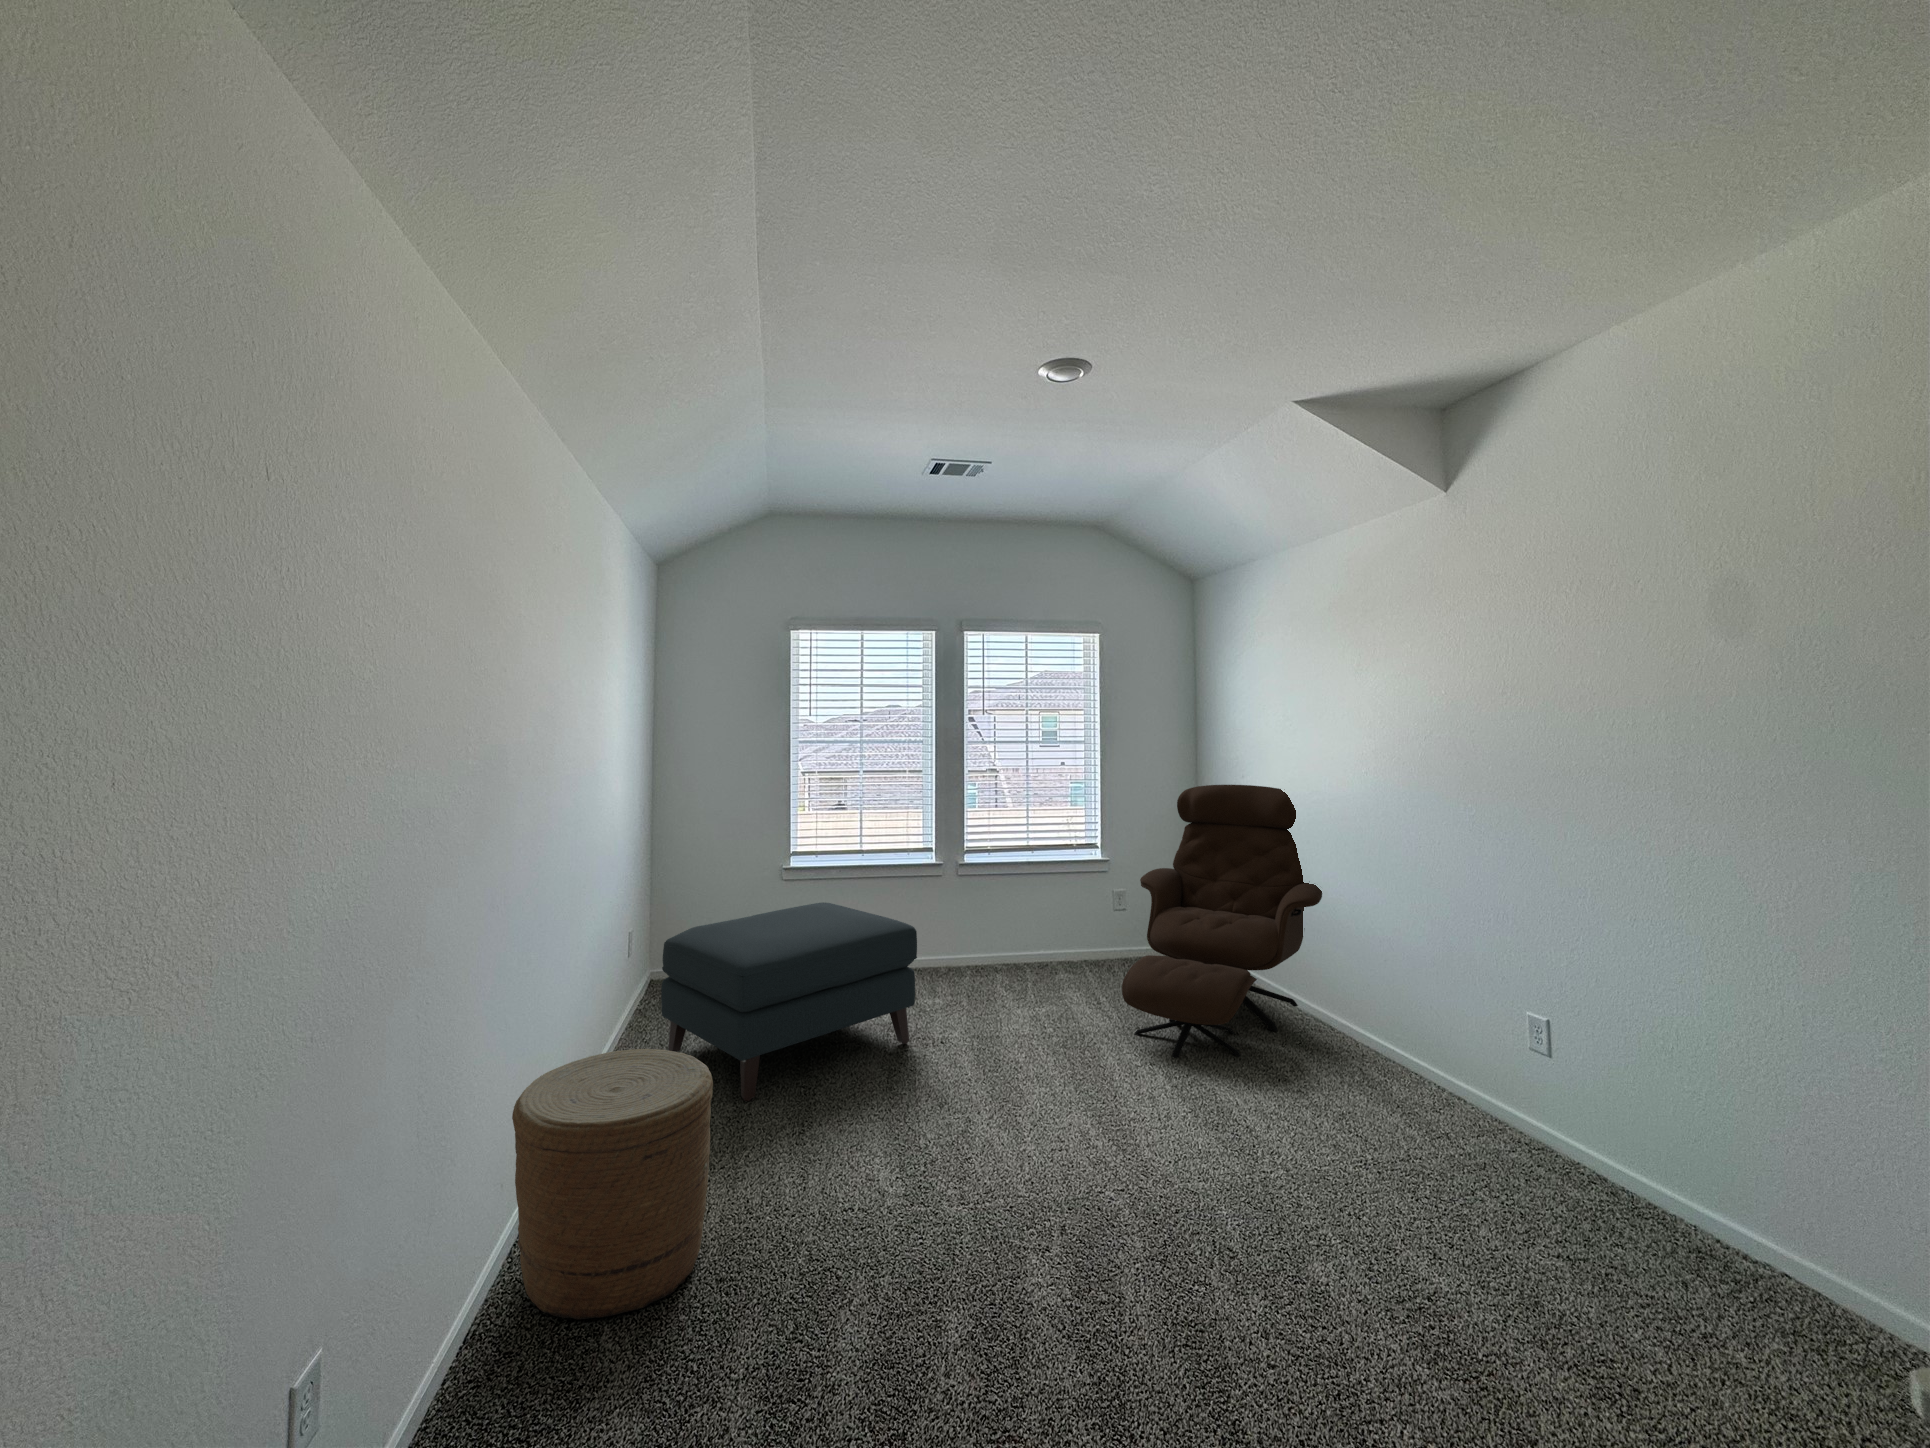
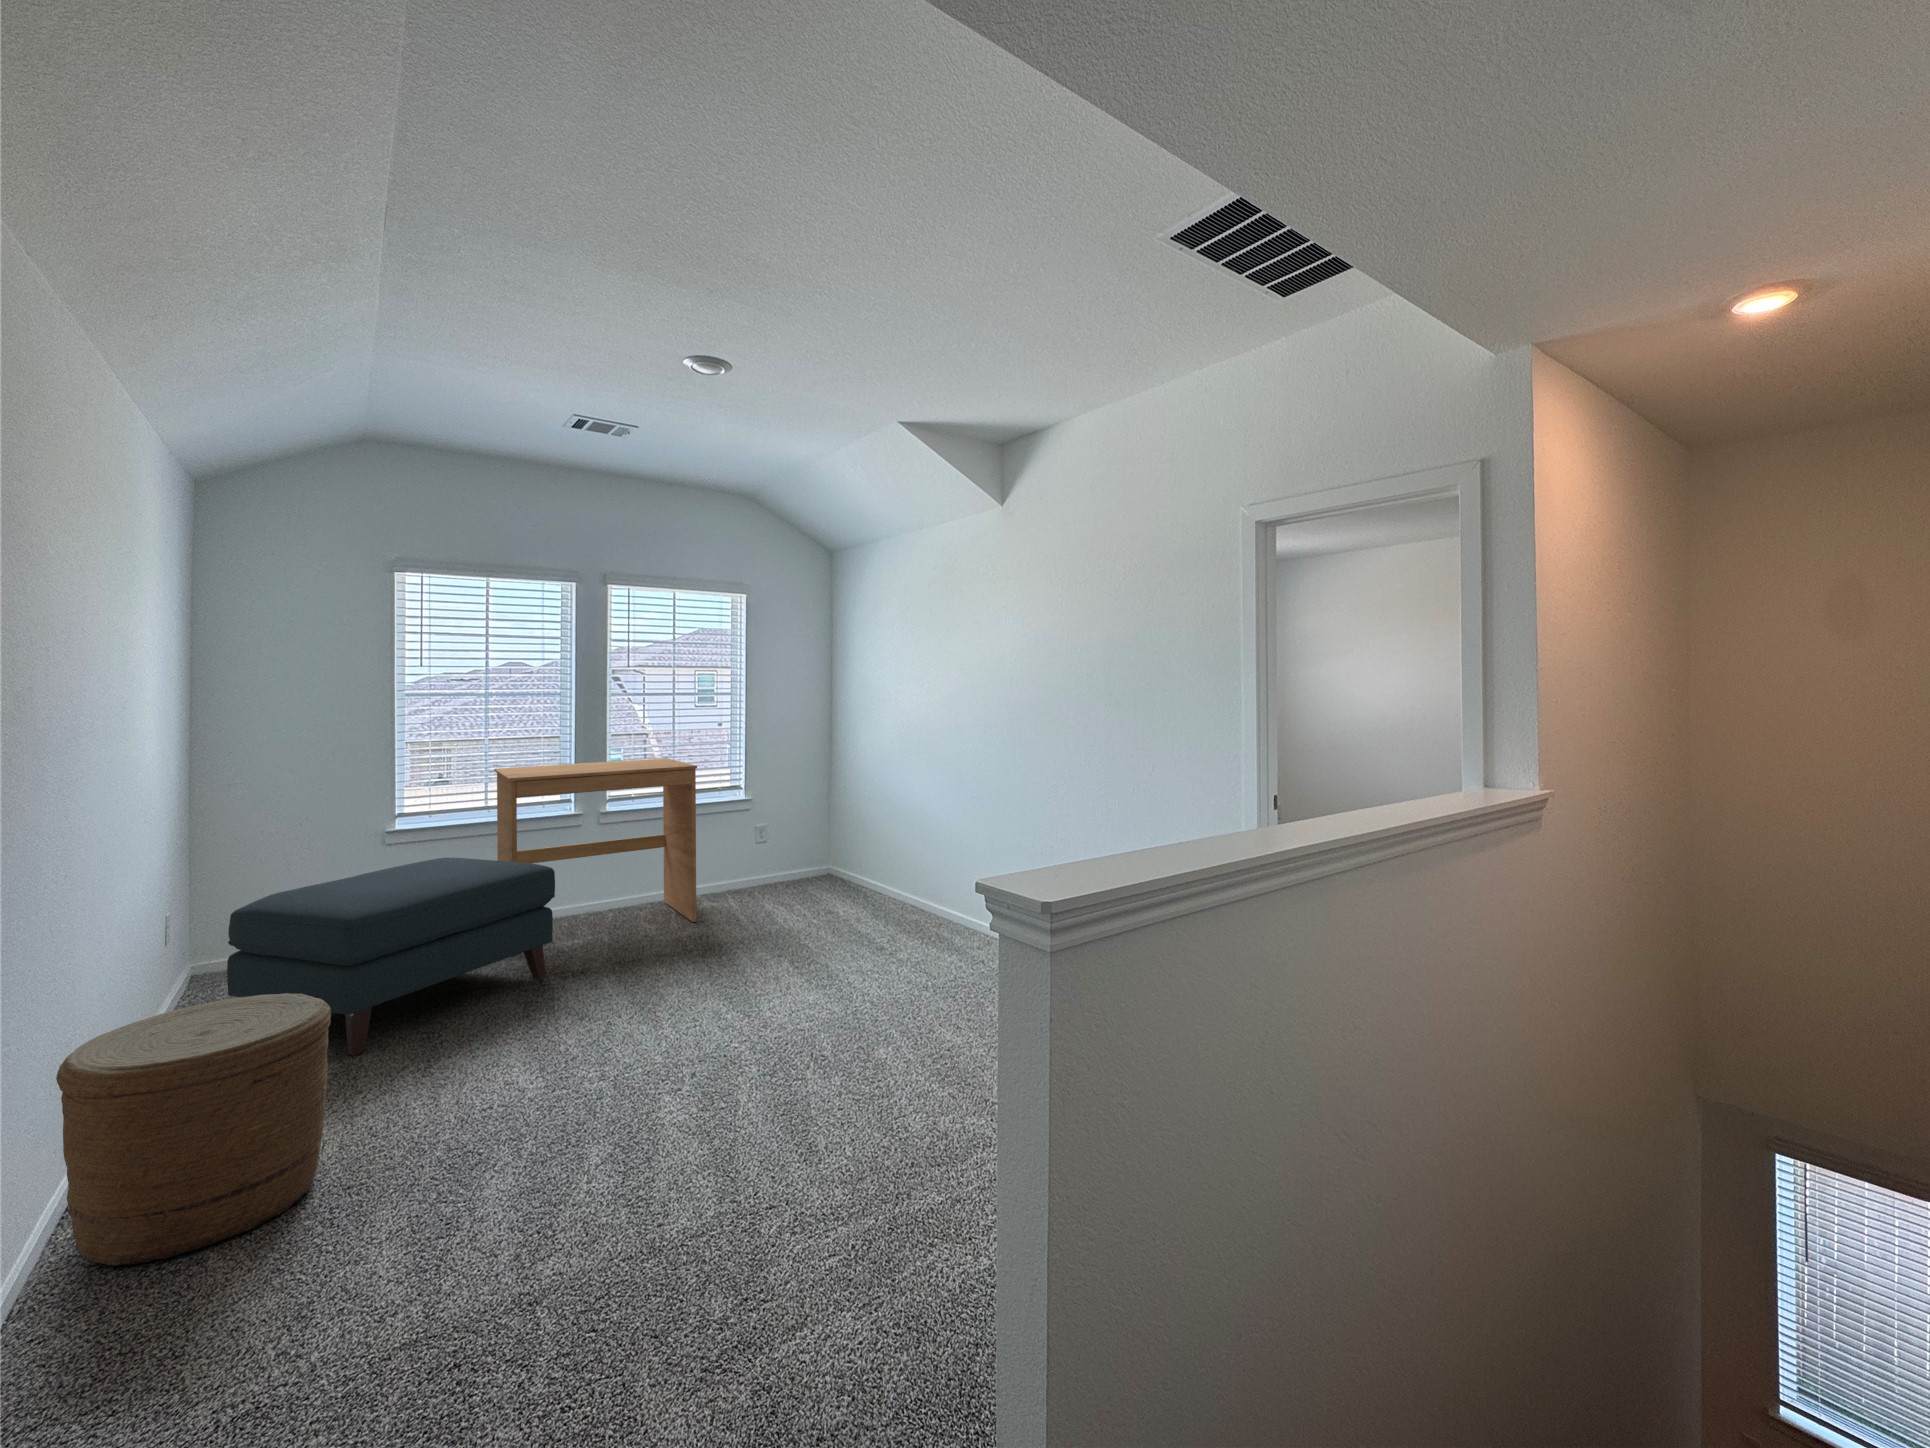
lounge chair: present [1122,785,1322,1058] -> none [756,728,921,949]
desk: none [867,810,1055,1006] -> present [494,758,697,922]

